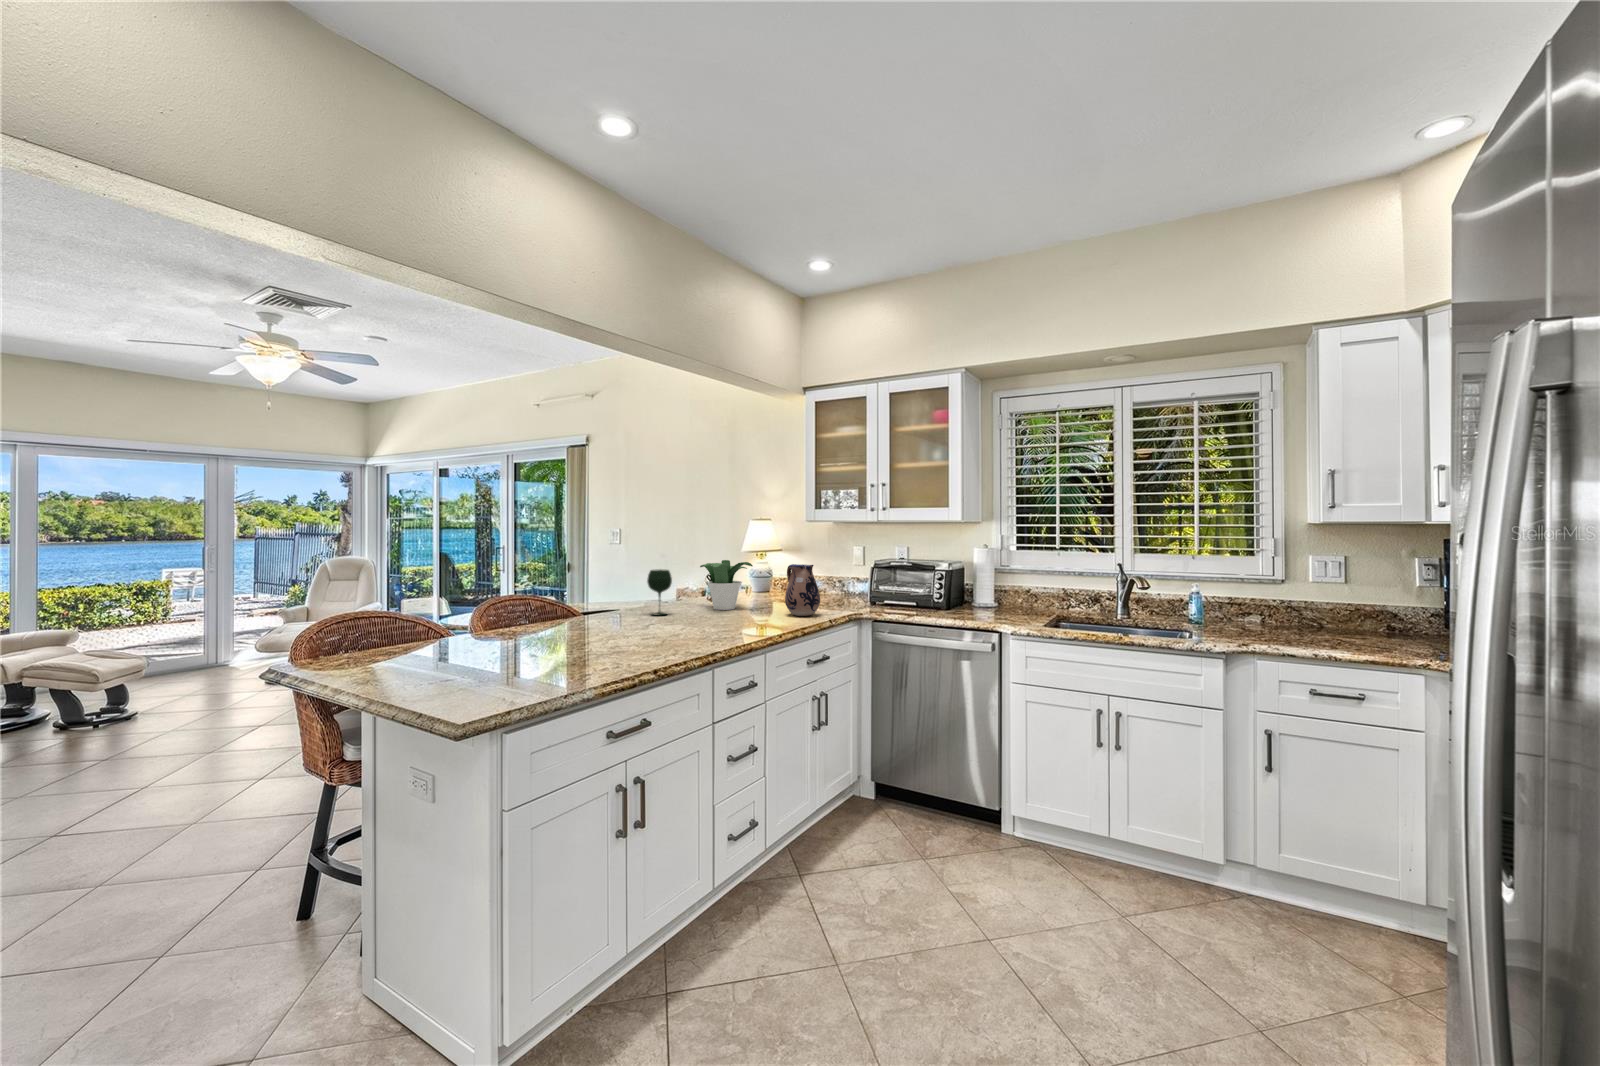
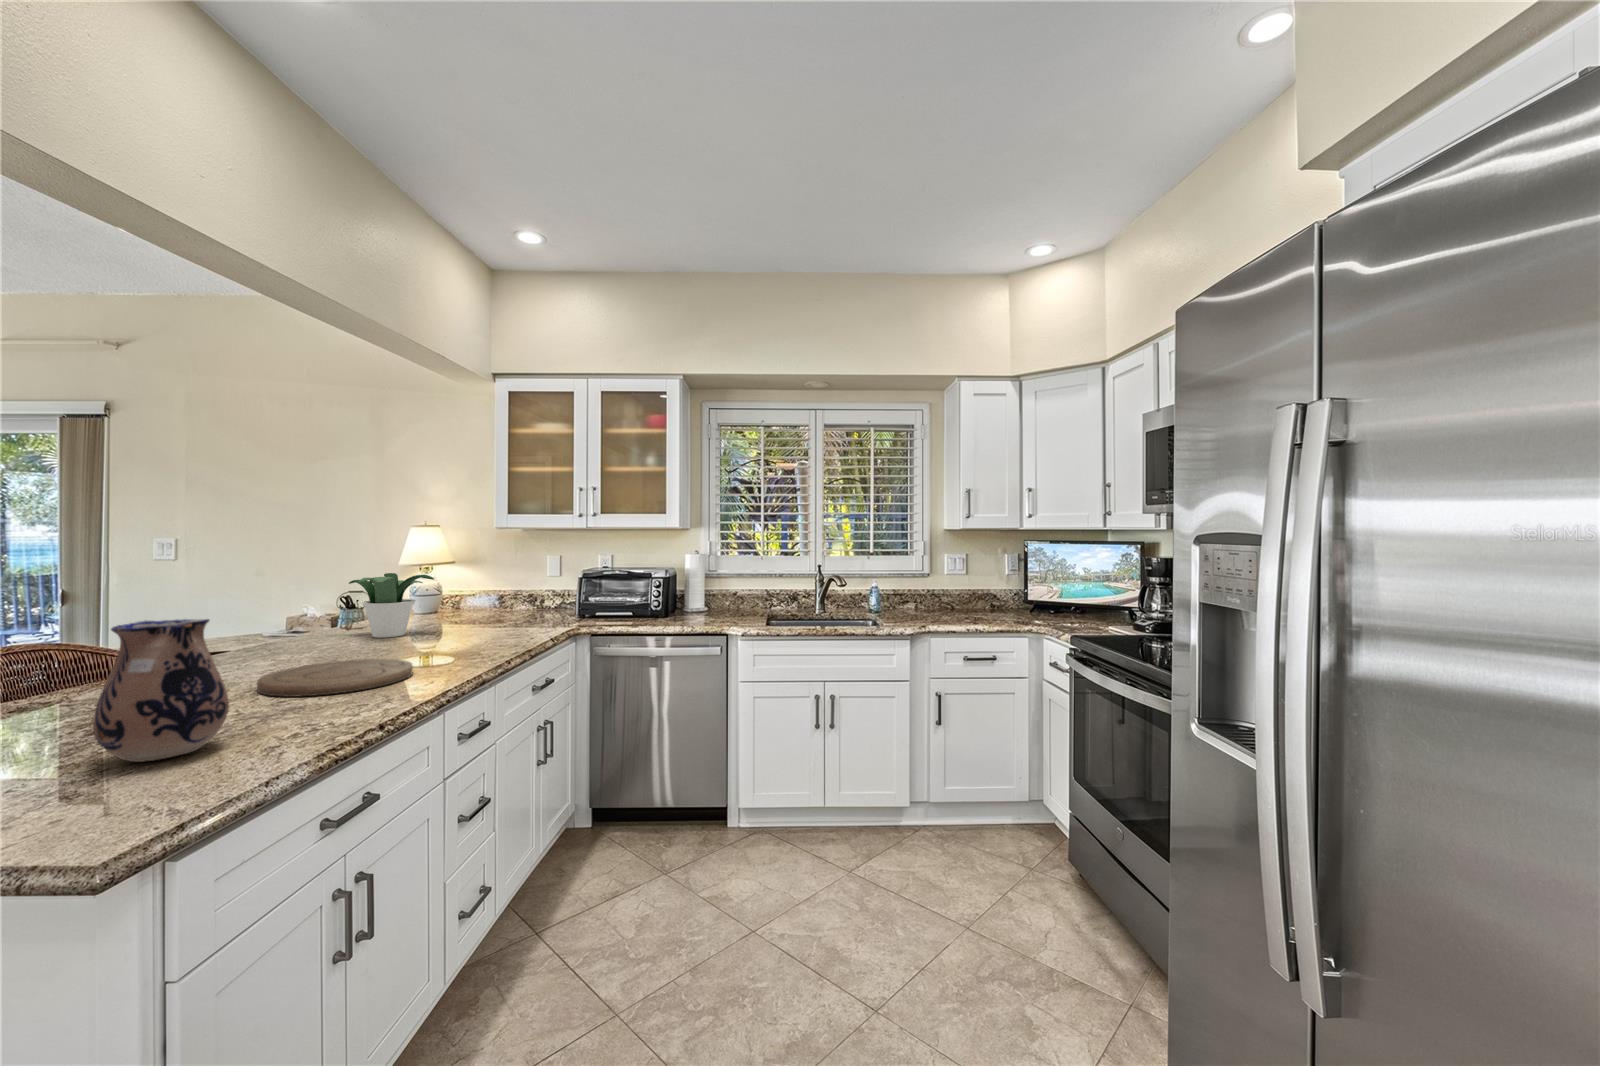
ceramic pitcher: present [785,564,820,616] -> present [93,619,229,762]
wine glass: present [647,569,672,615] -> none [263,588,308,653]
cutting board: none [633,624,723,646] -> present [257,659,413,697]

